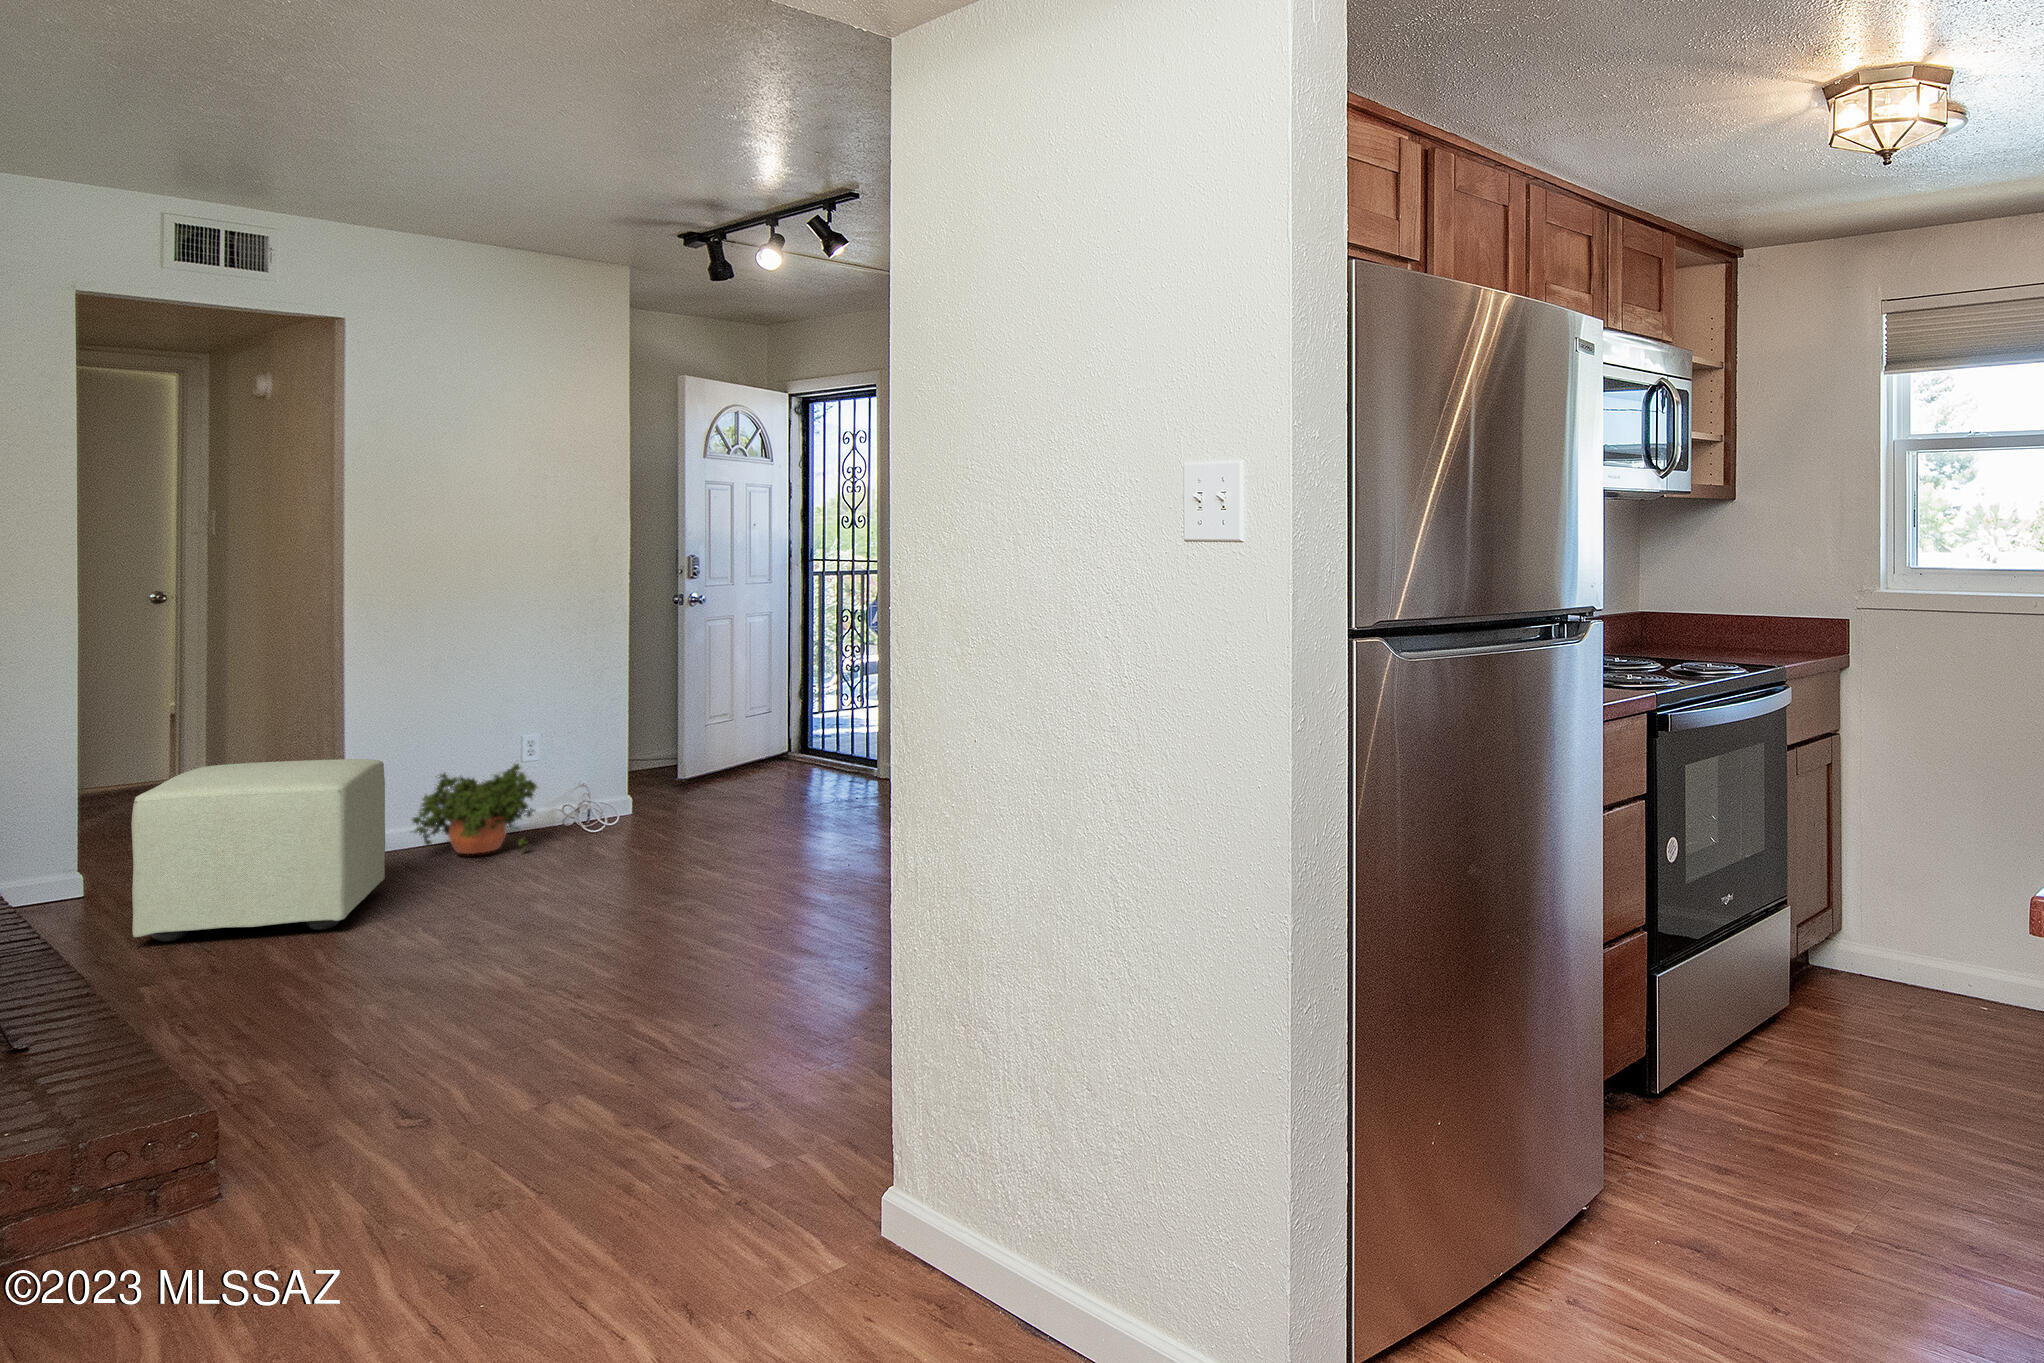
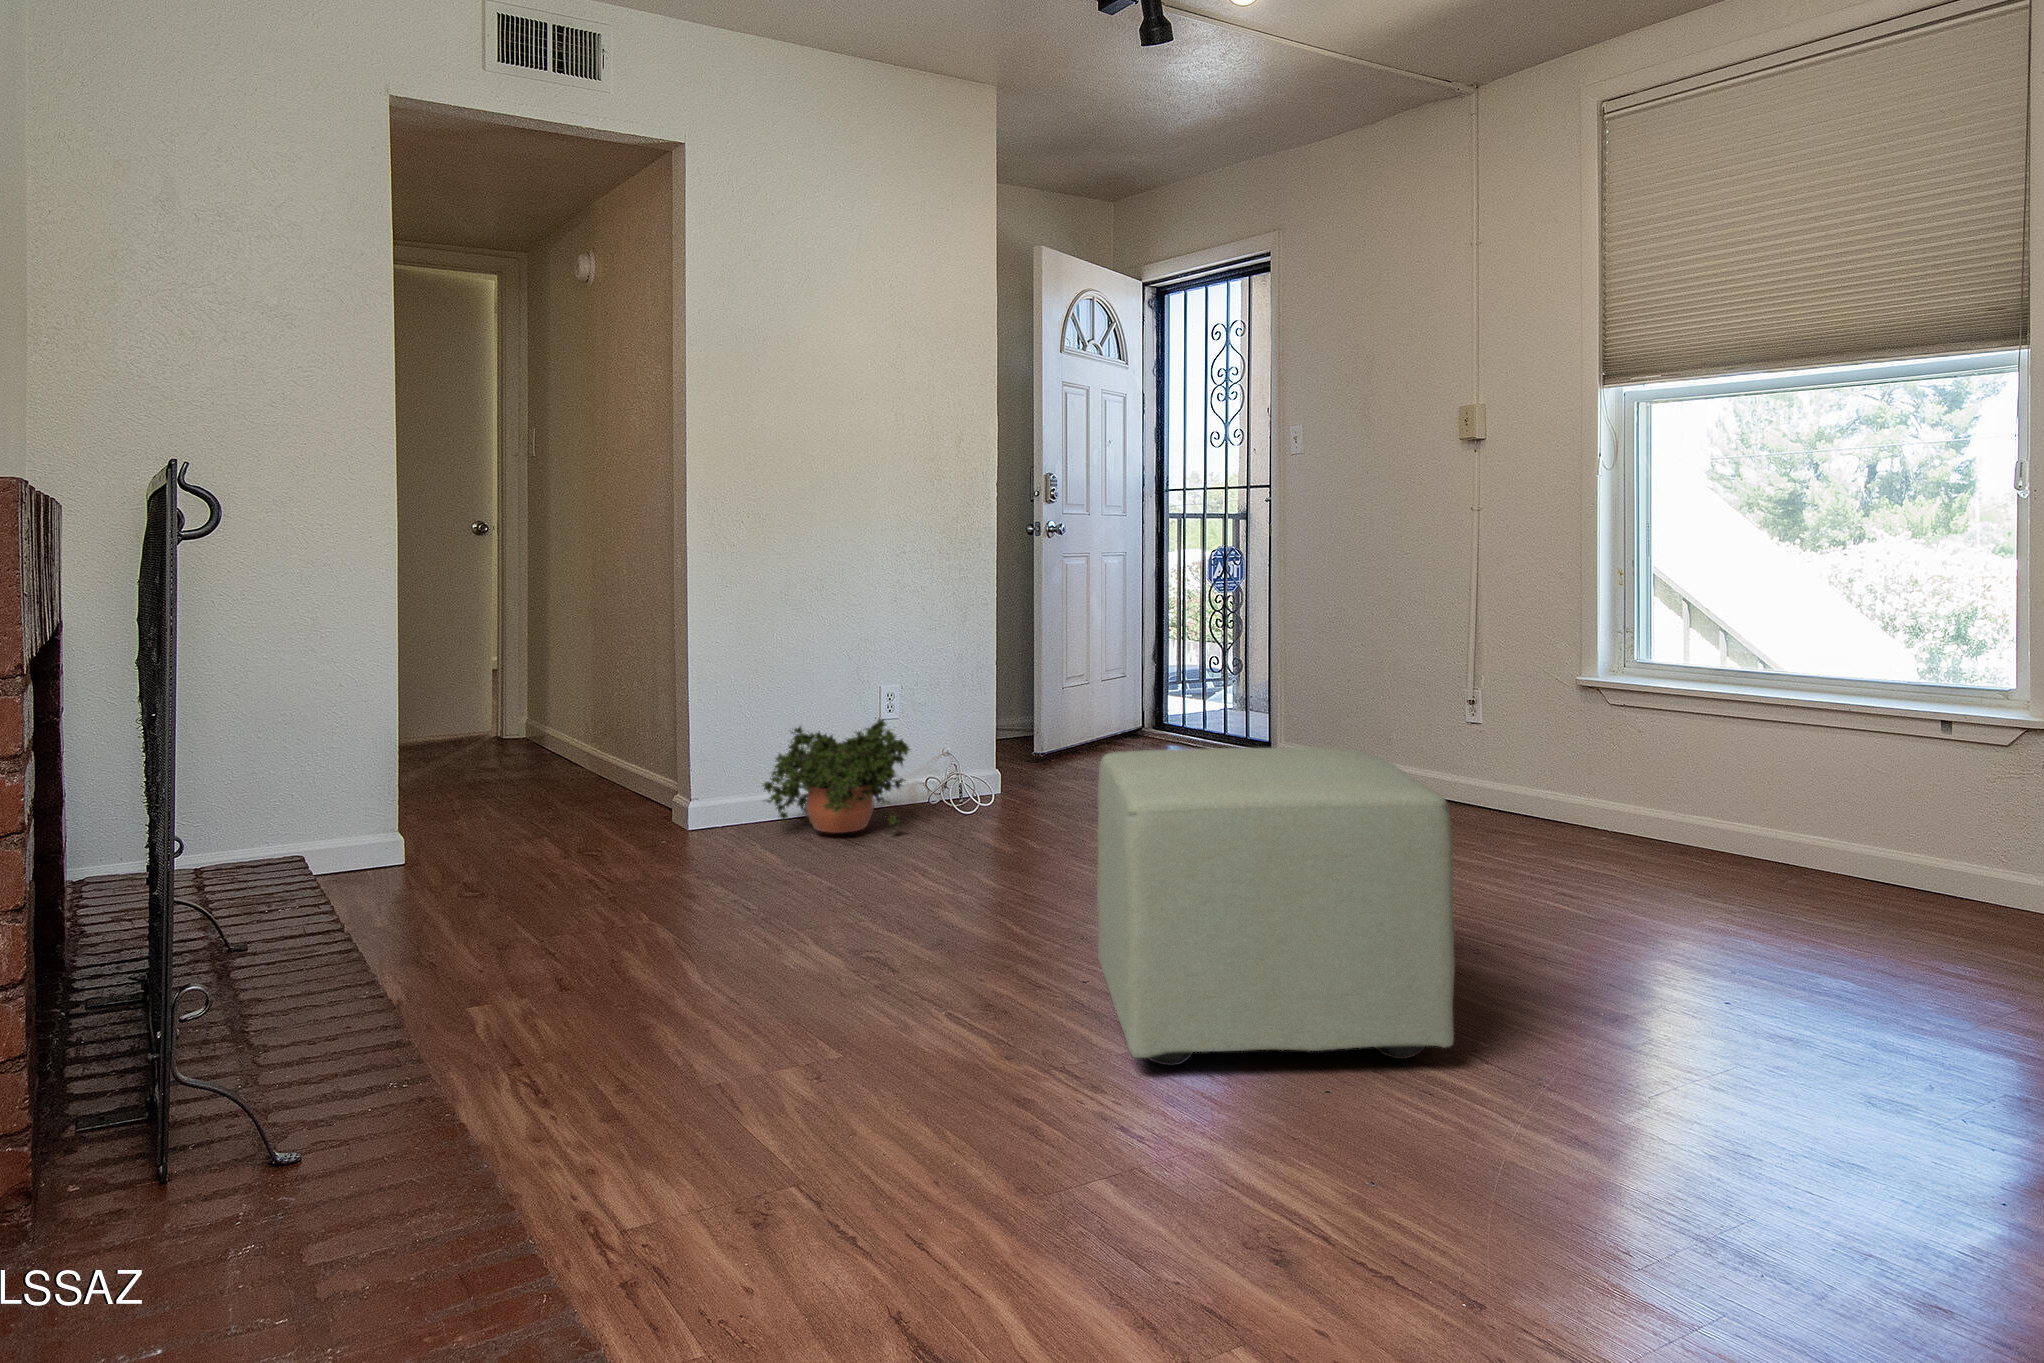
ottoman: present [131,759,385,942] -> present [1097,748,1455,1066]

